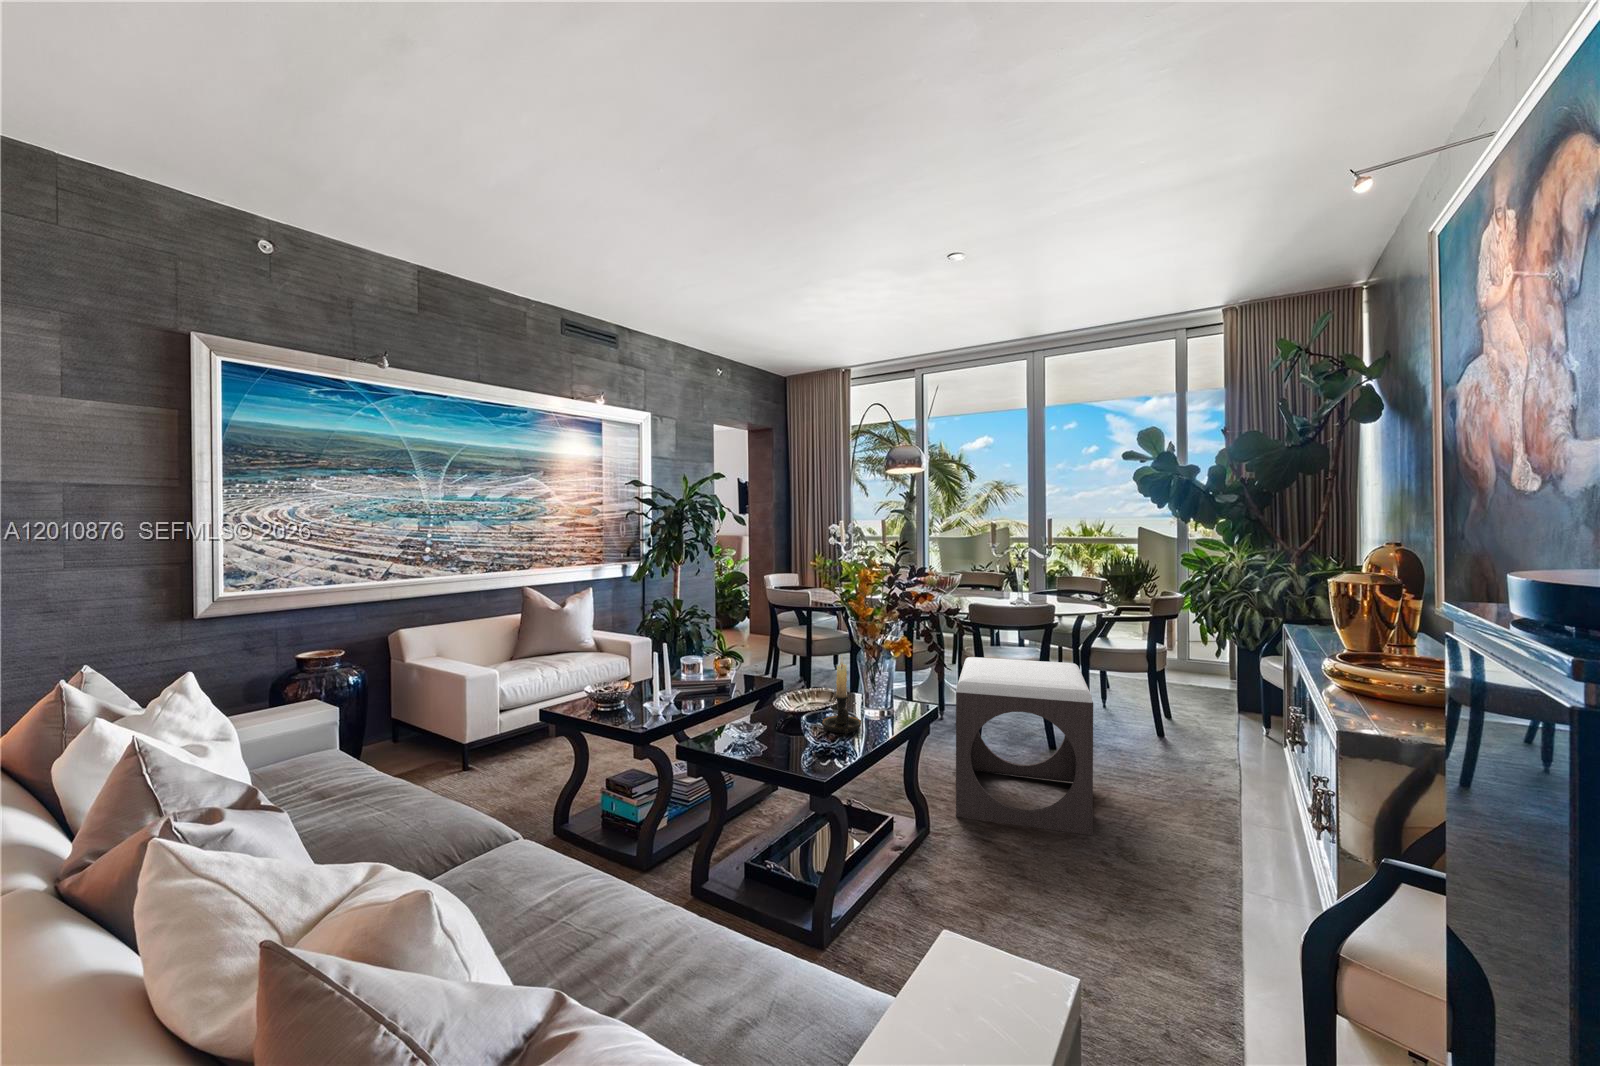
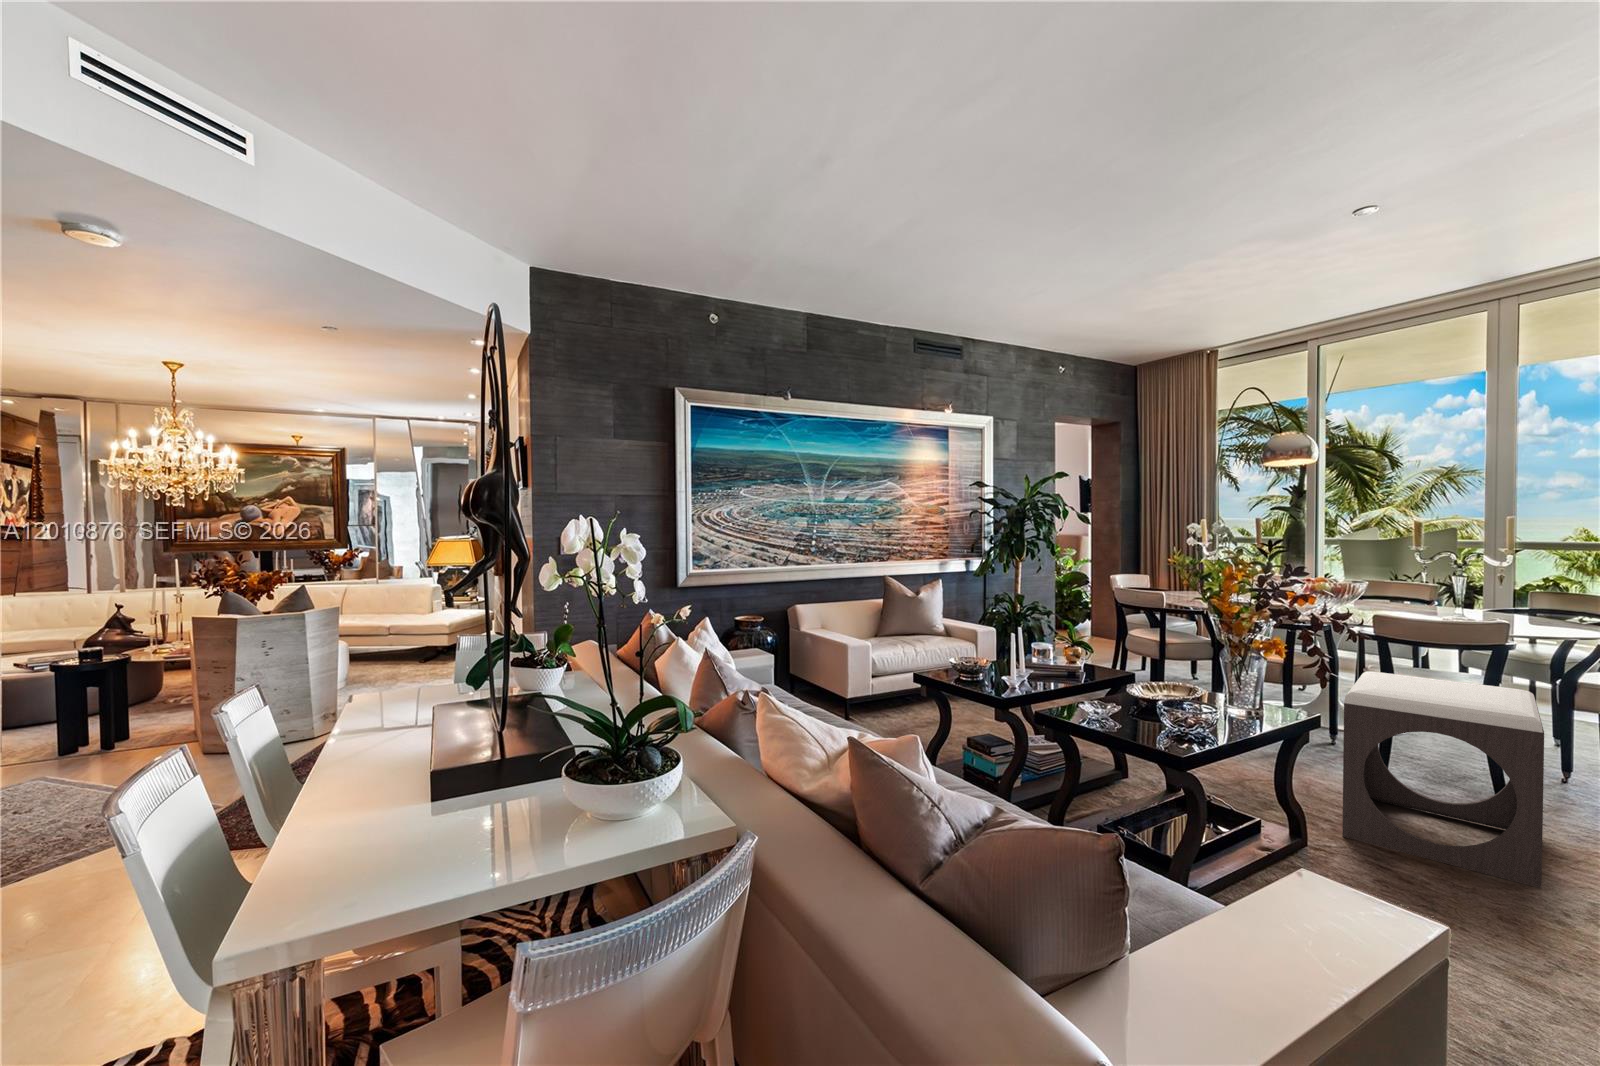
candle holder: present [822,655,861,735] -> none [1180,648,1223,725]

